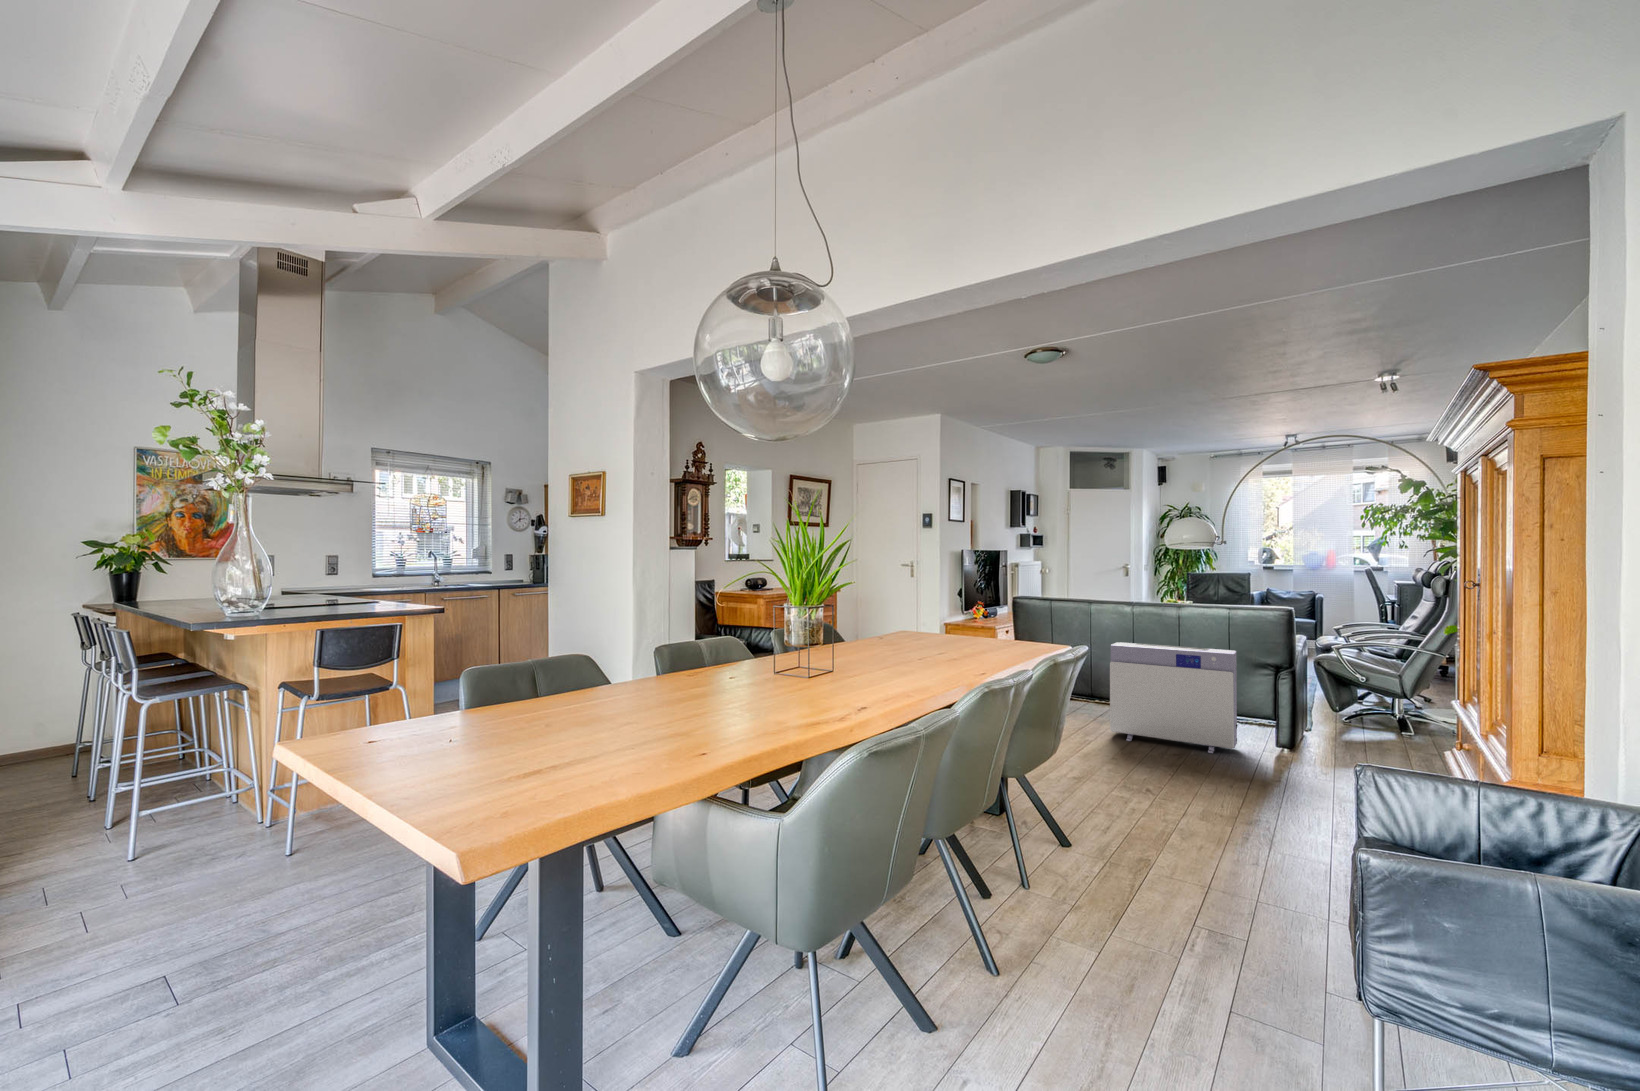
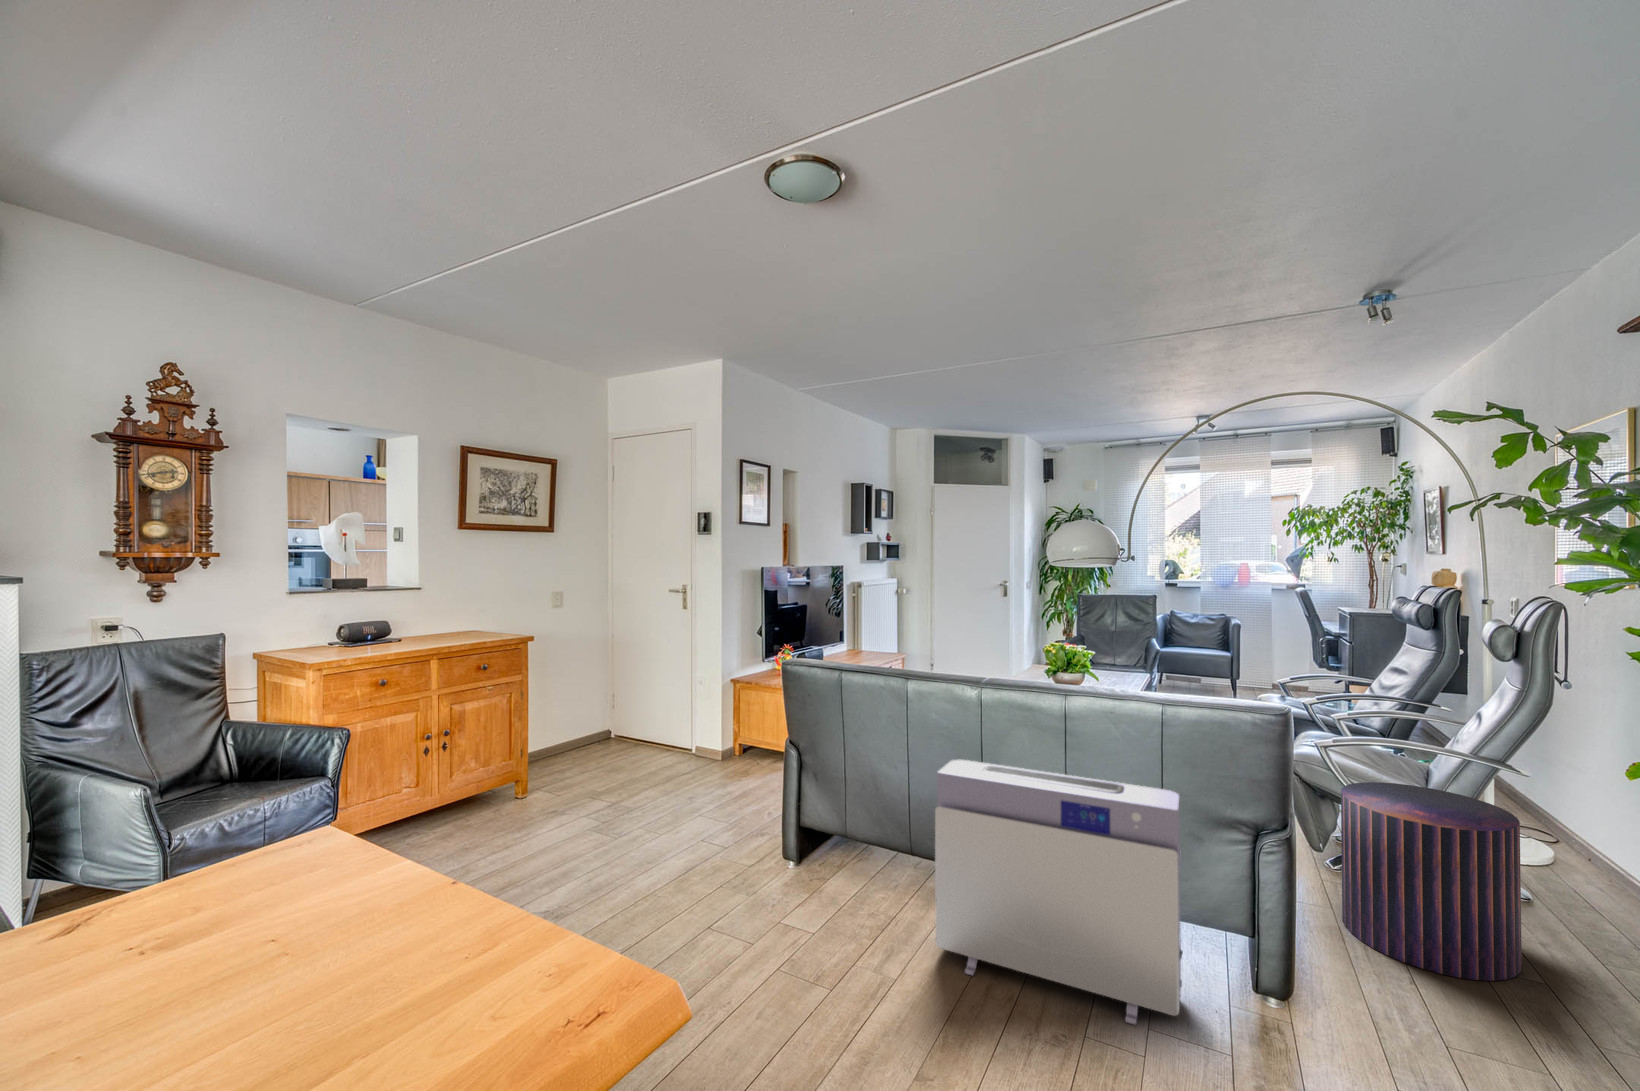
pouf: none [1336,663,1428,751] -> present [1341,782,1522,981]

